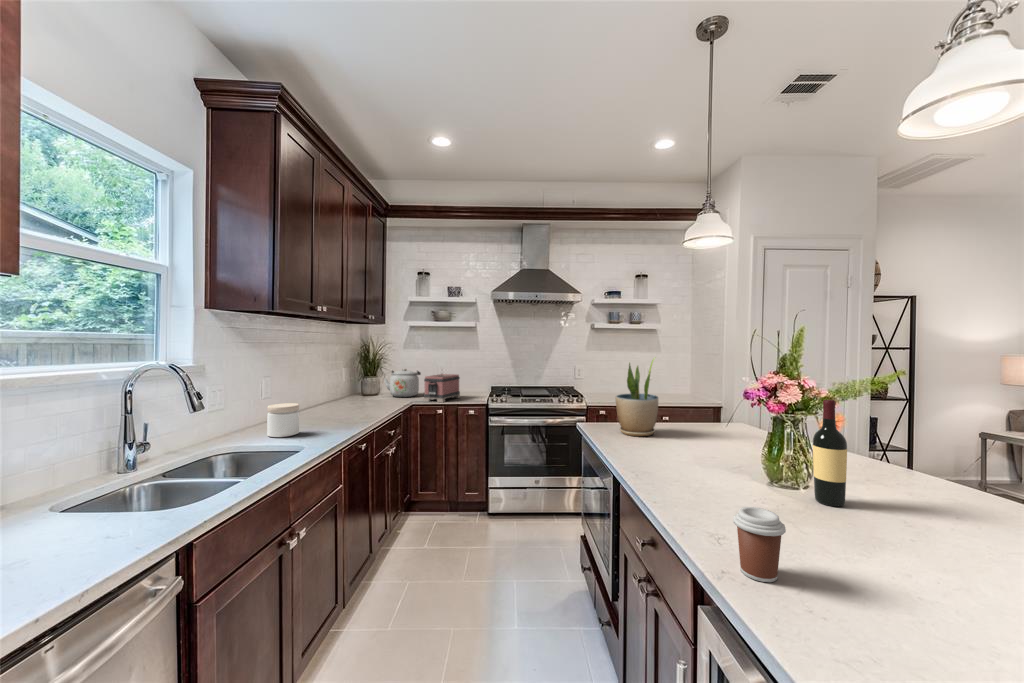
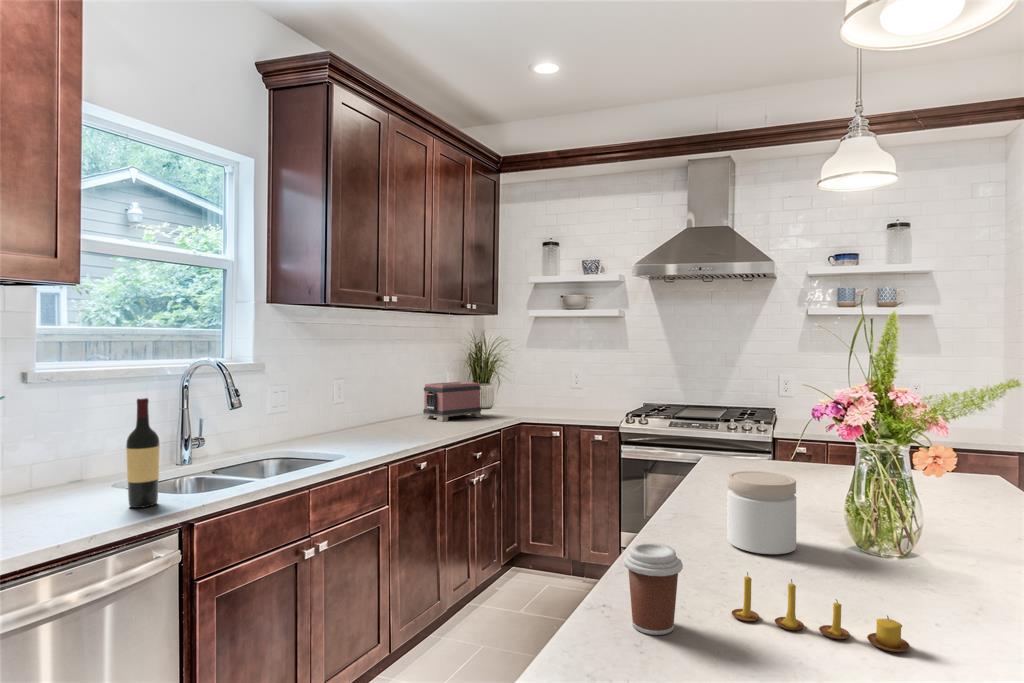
potted plant: present [615,359,658,436] -> none [739,358,806,479]
kettle: present [384,369,421,397] -> none [496,373,544,411]
toaster: present [423,374,460,402] -> present [422,382,482,422]
wine bottle: present [813,400,847,506] -> present [126,398,159,508]
jar: present [267,403,299,437] -> present [727,471,796,554]
candle: none [780,517,902,558] -> present [732,572,910,652]

